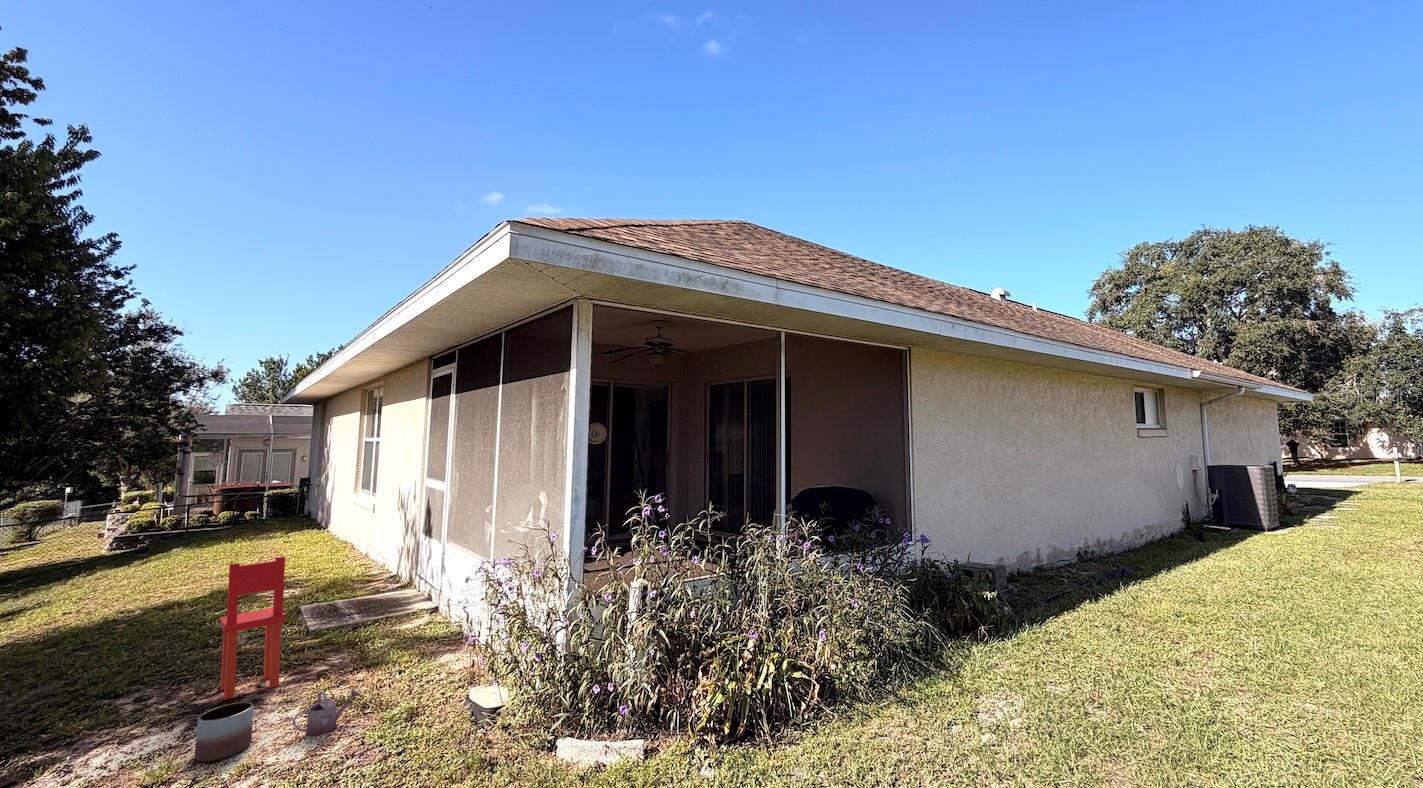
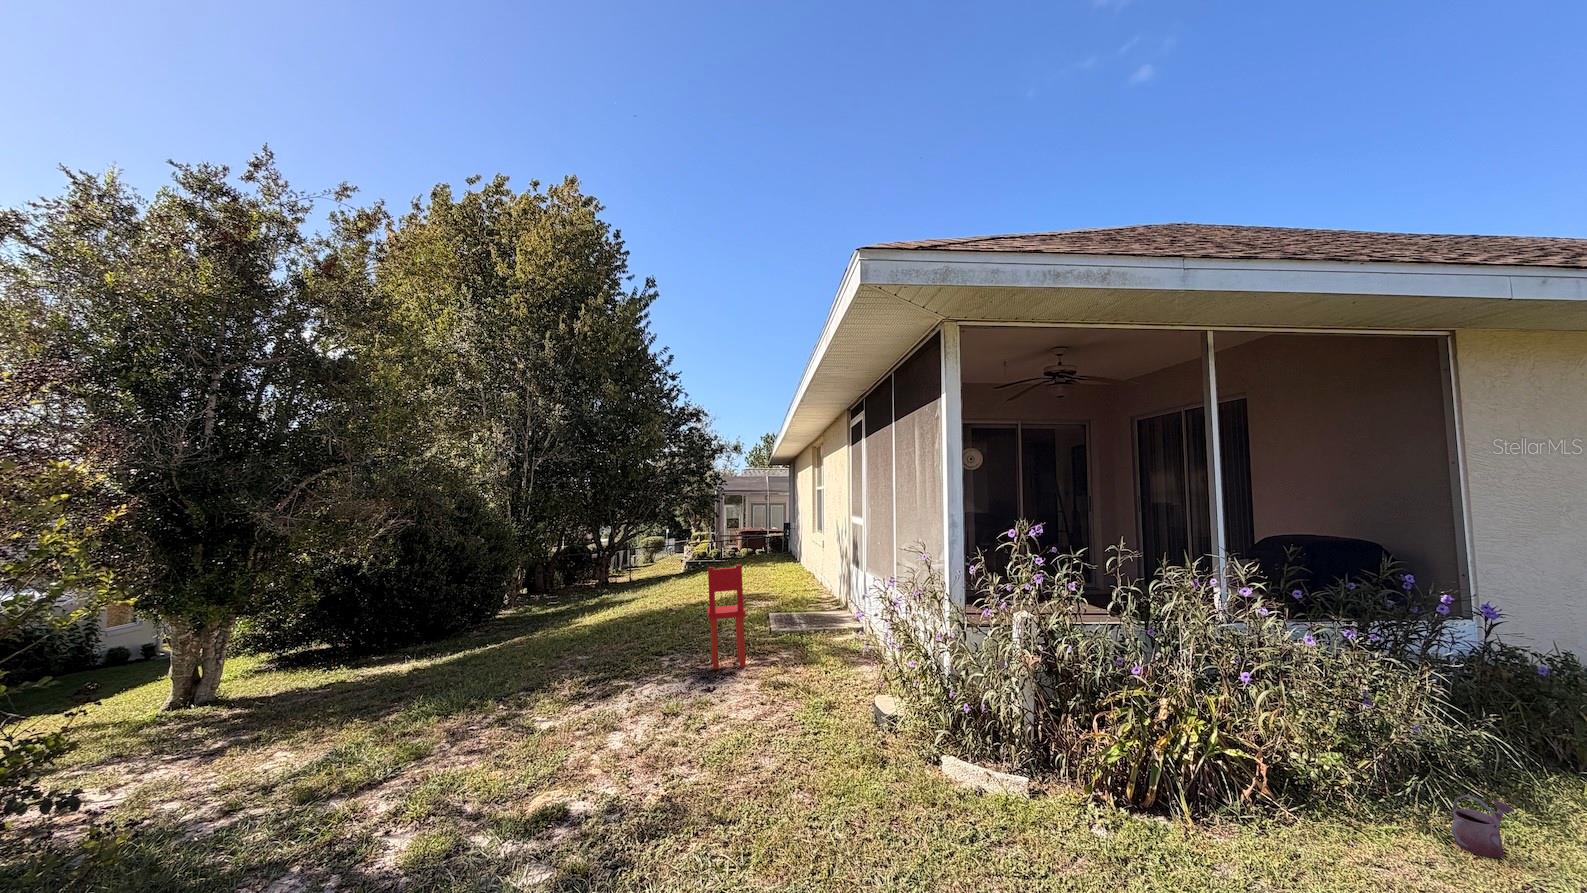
watering can: present [293,689,360,736] -> present [1451,795,1513,857]
planter: present [195,702,253,761] -> none [693,670,724,707]

